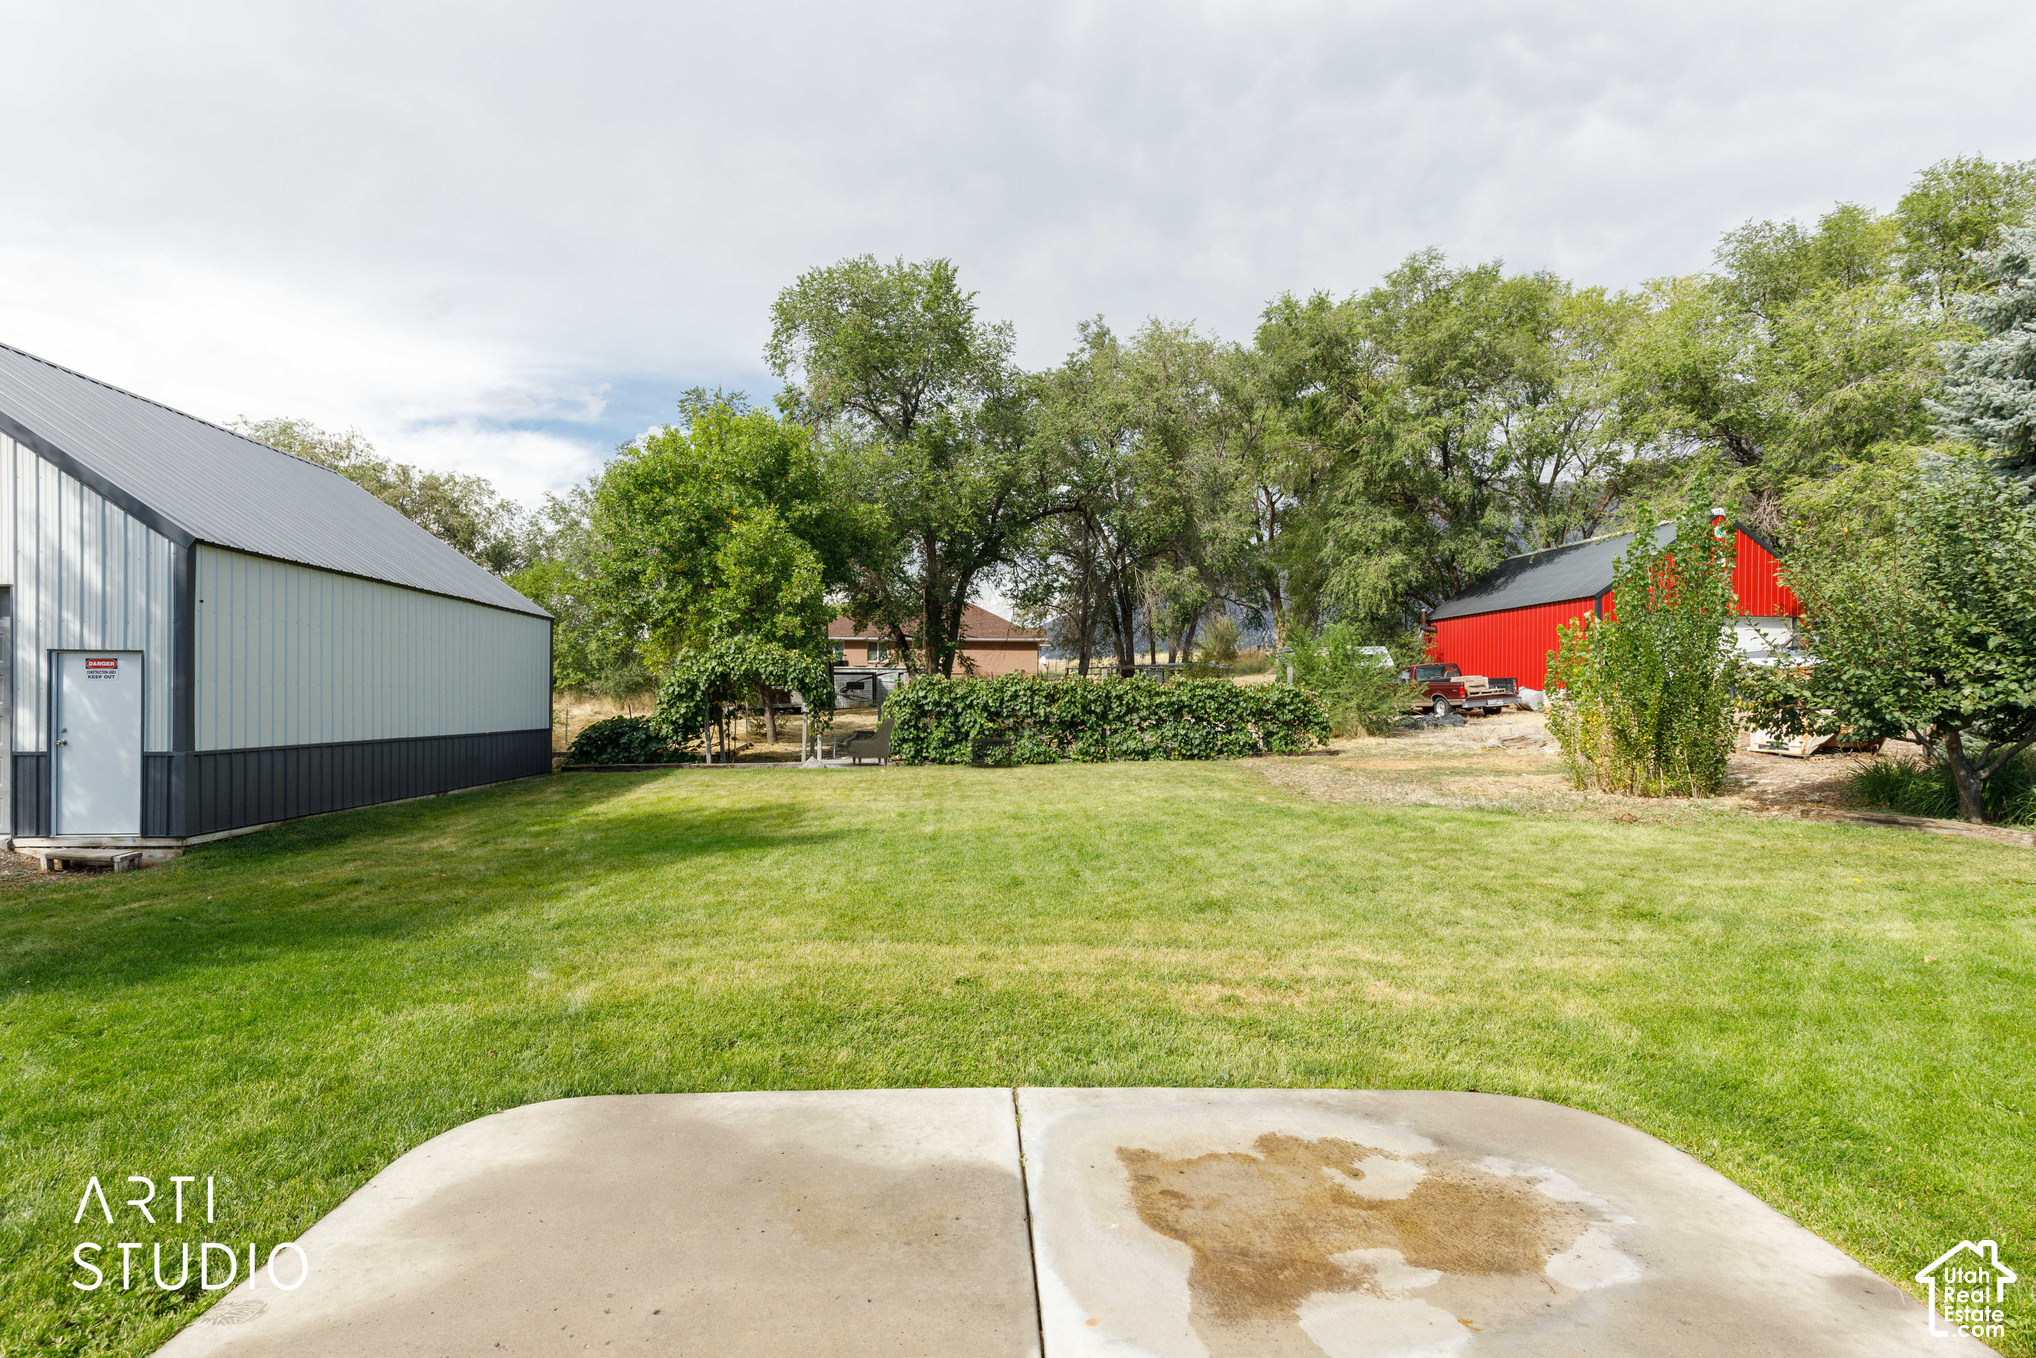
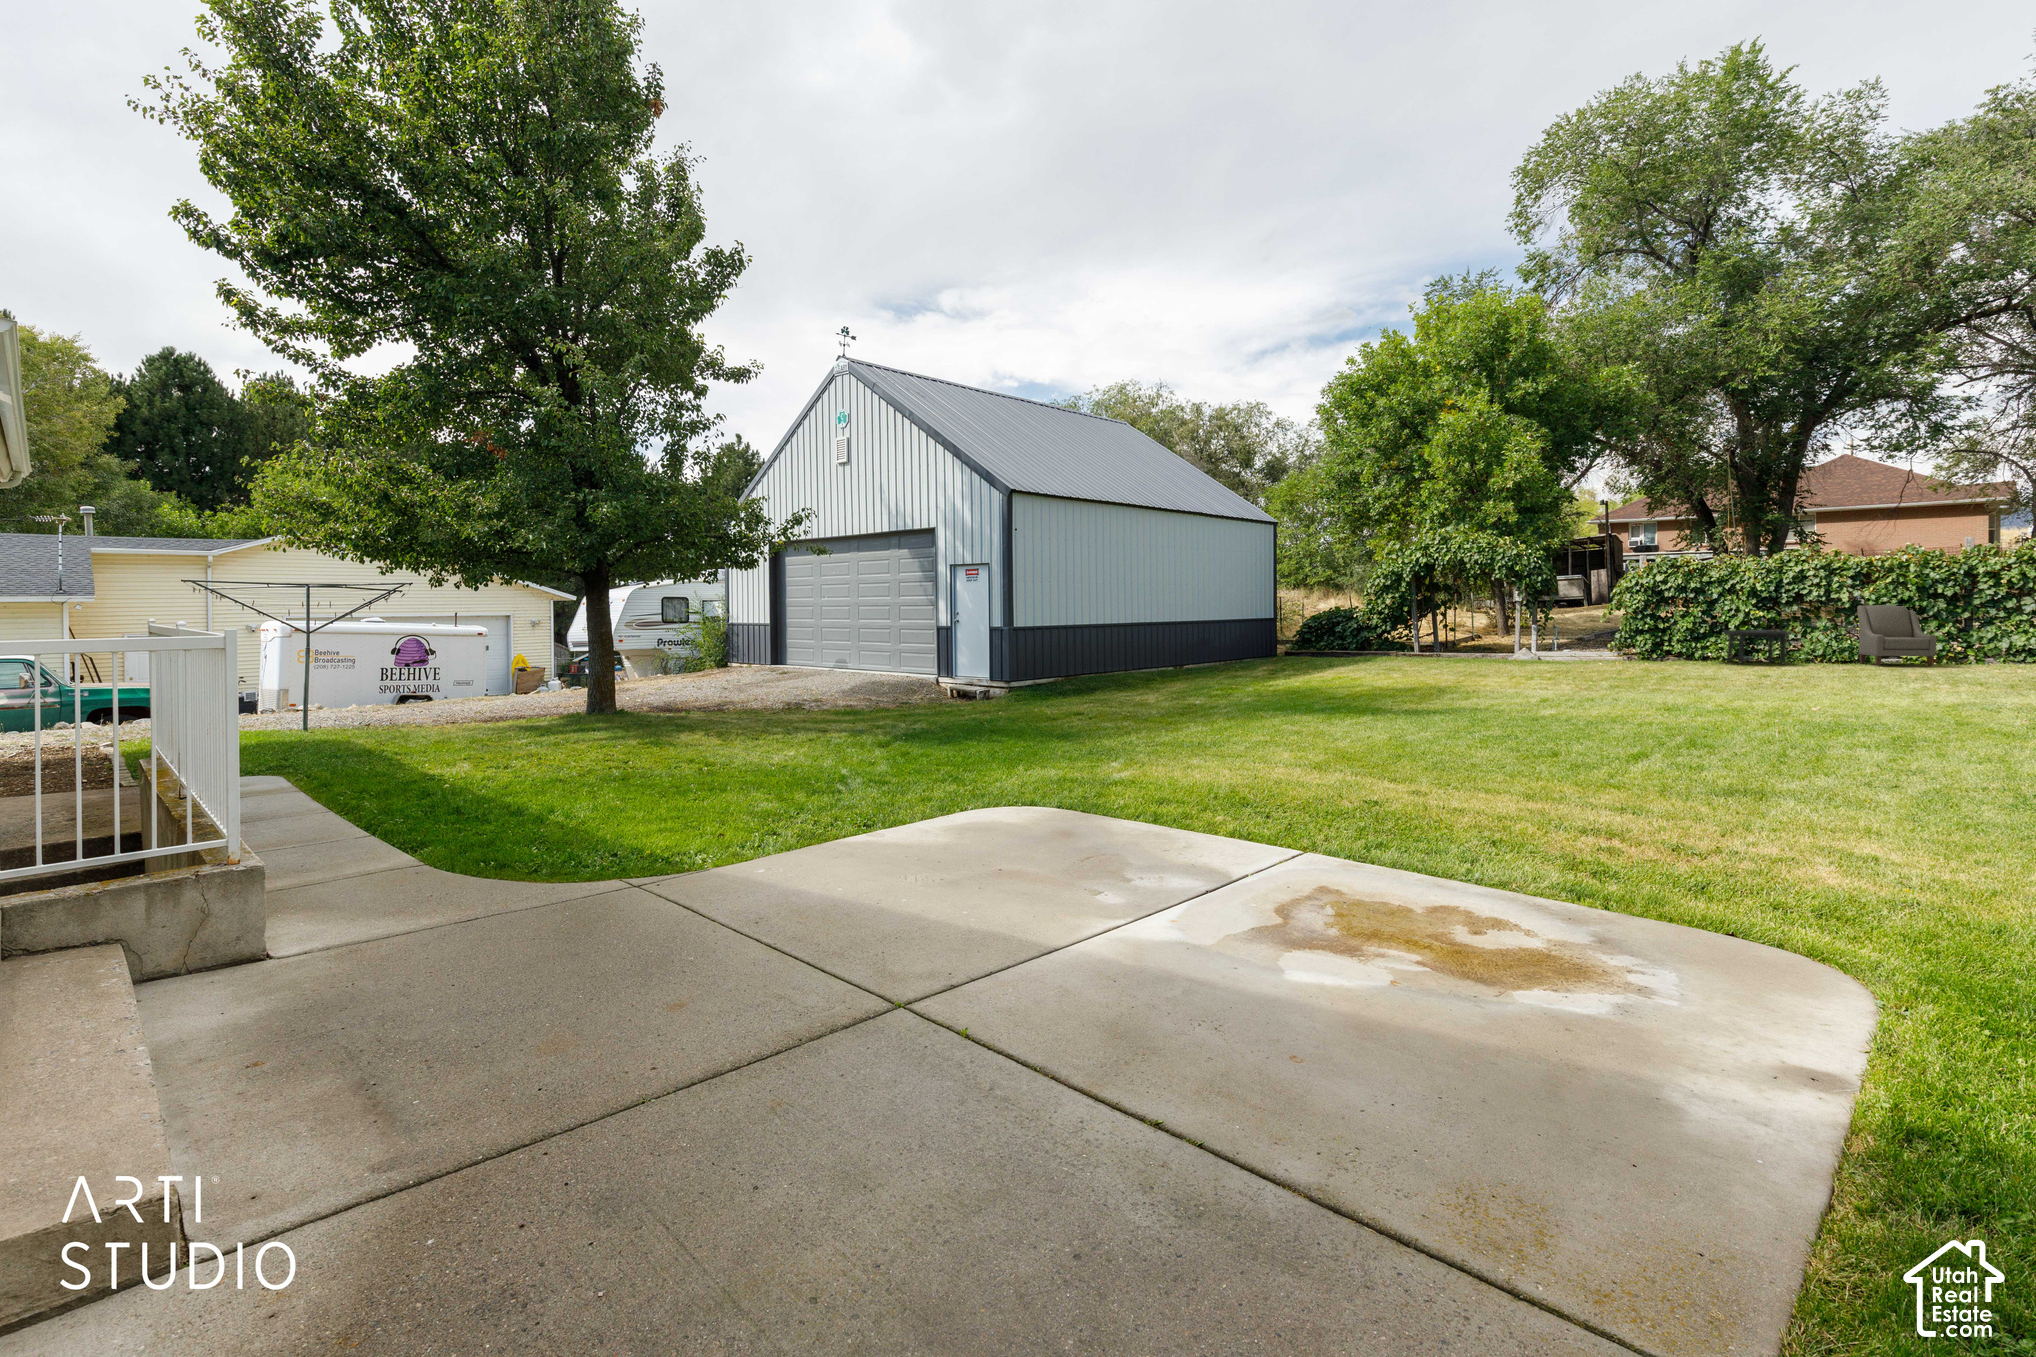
chair: present [851,718,896,766] -> present [1857,605,1936,666]

